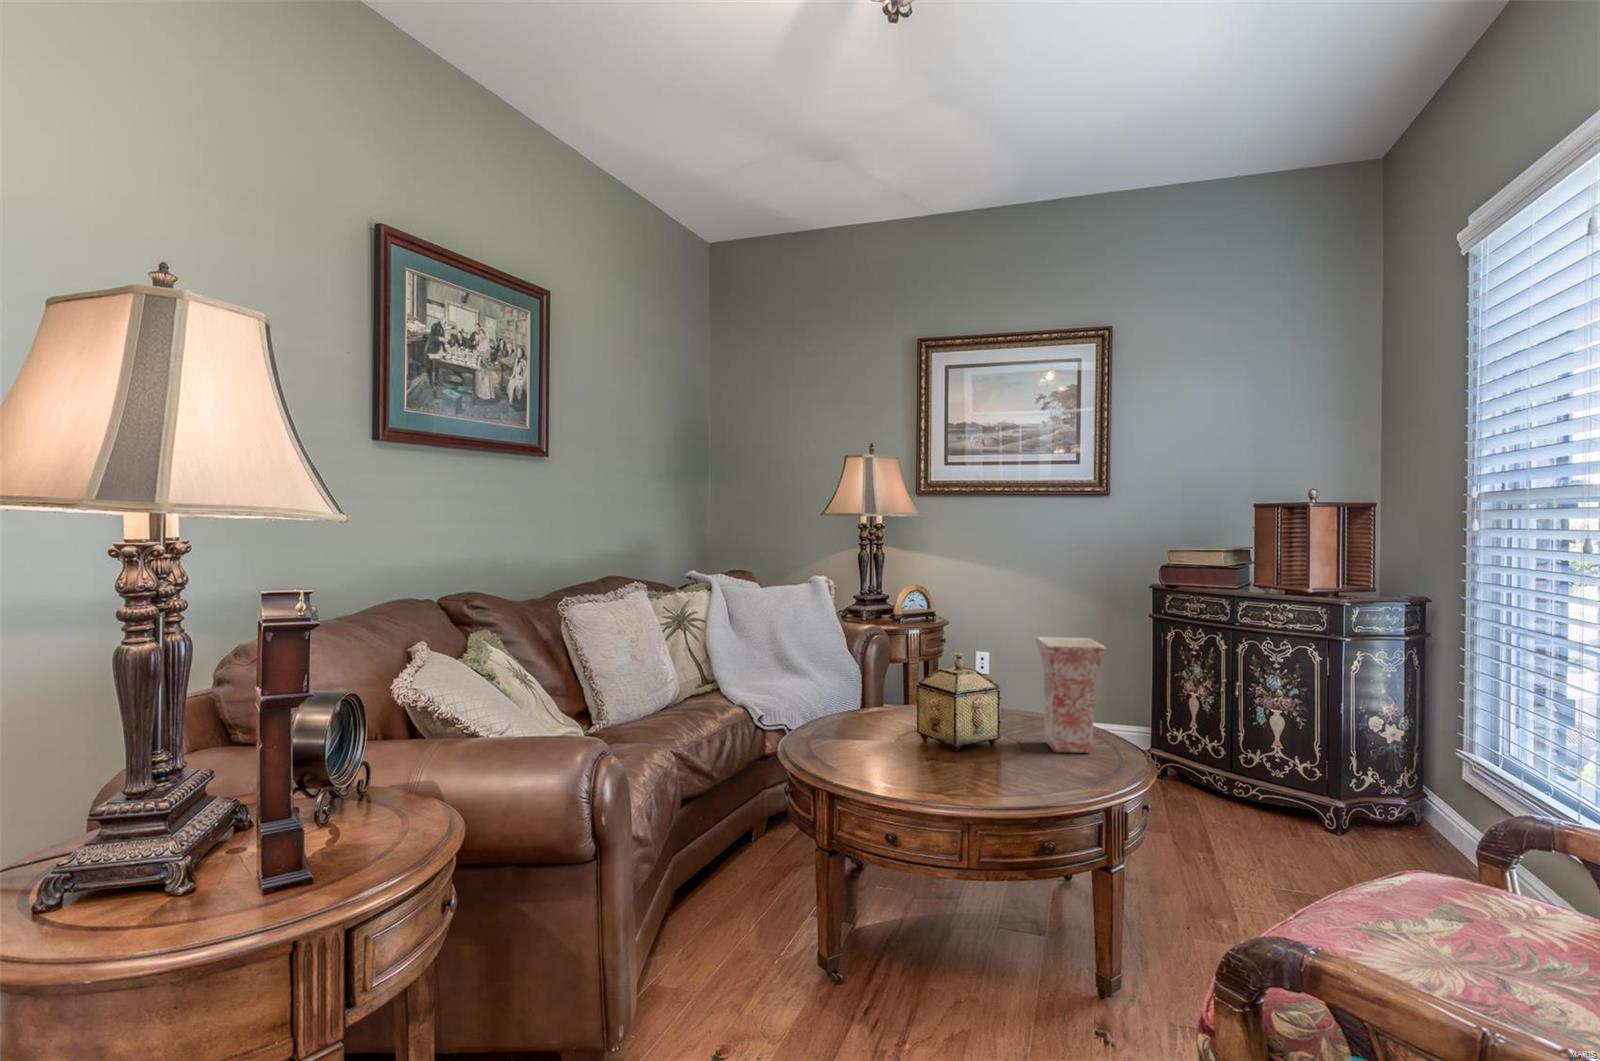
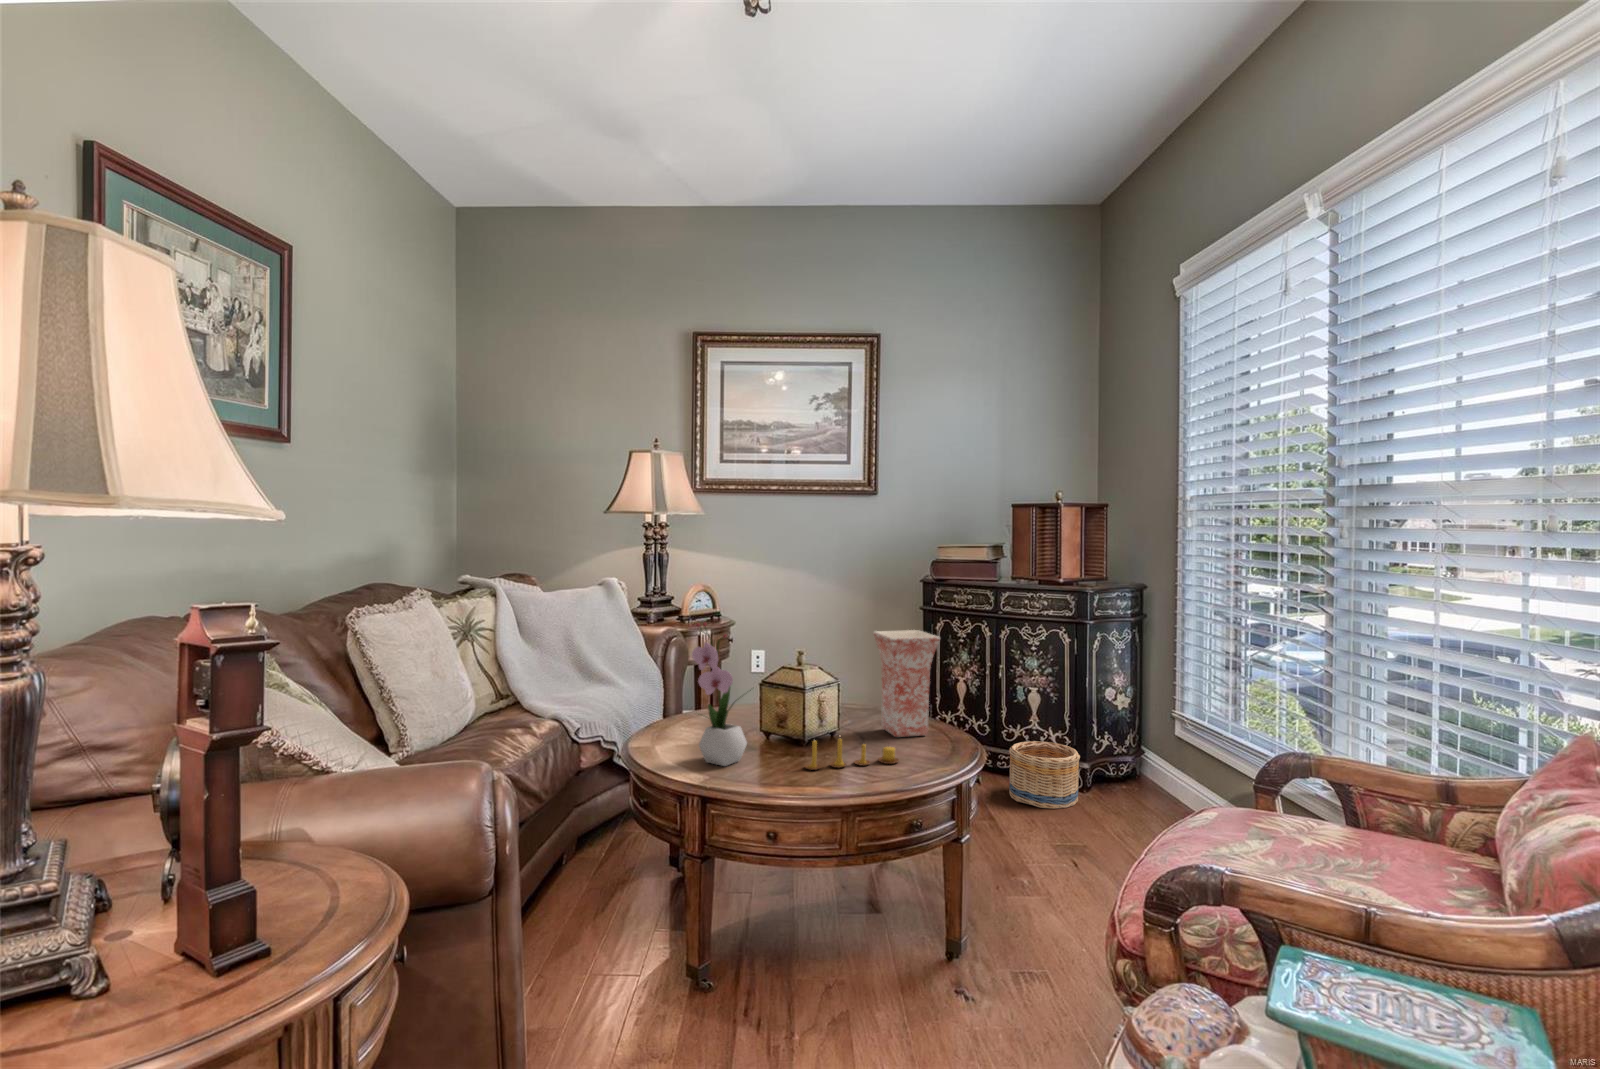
flower arrangement: none [825,620,890,765] -> present [692,622,751,766]
candle: none [935,744,1042,780] -> present [805,739,899,770]
basket: none [1242,771,1332,852] -> present [1009,741,1080,809]

